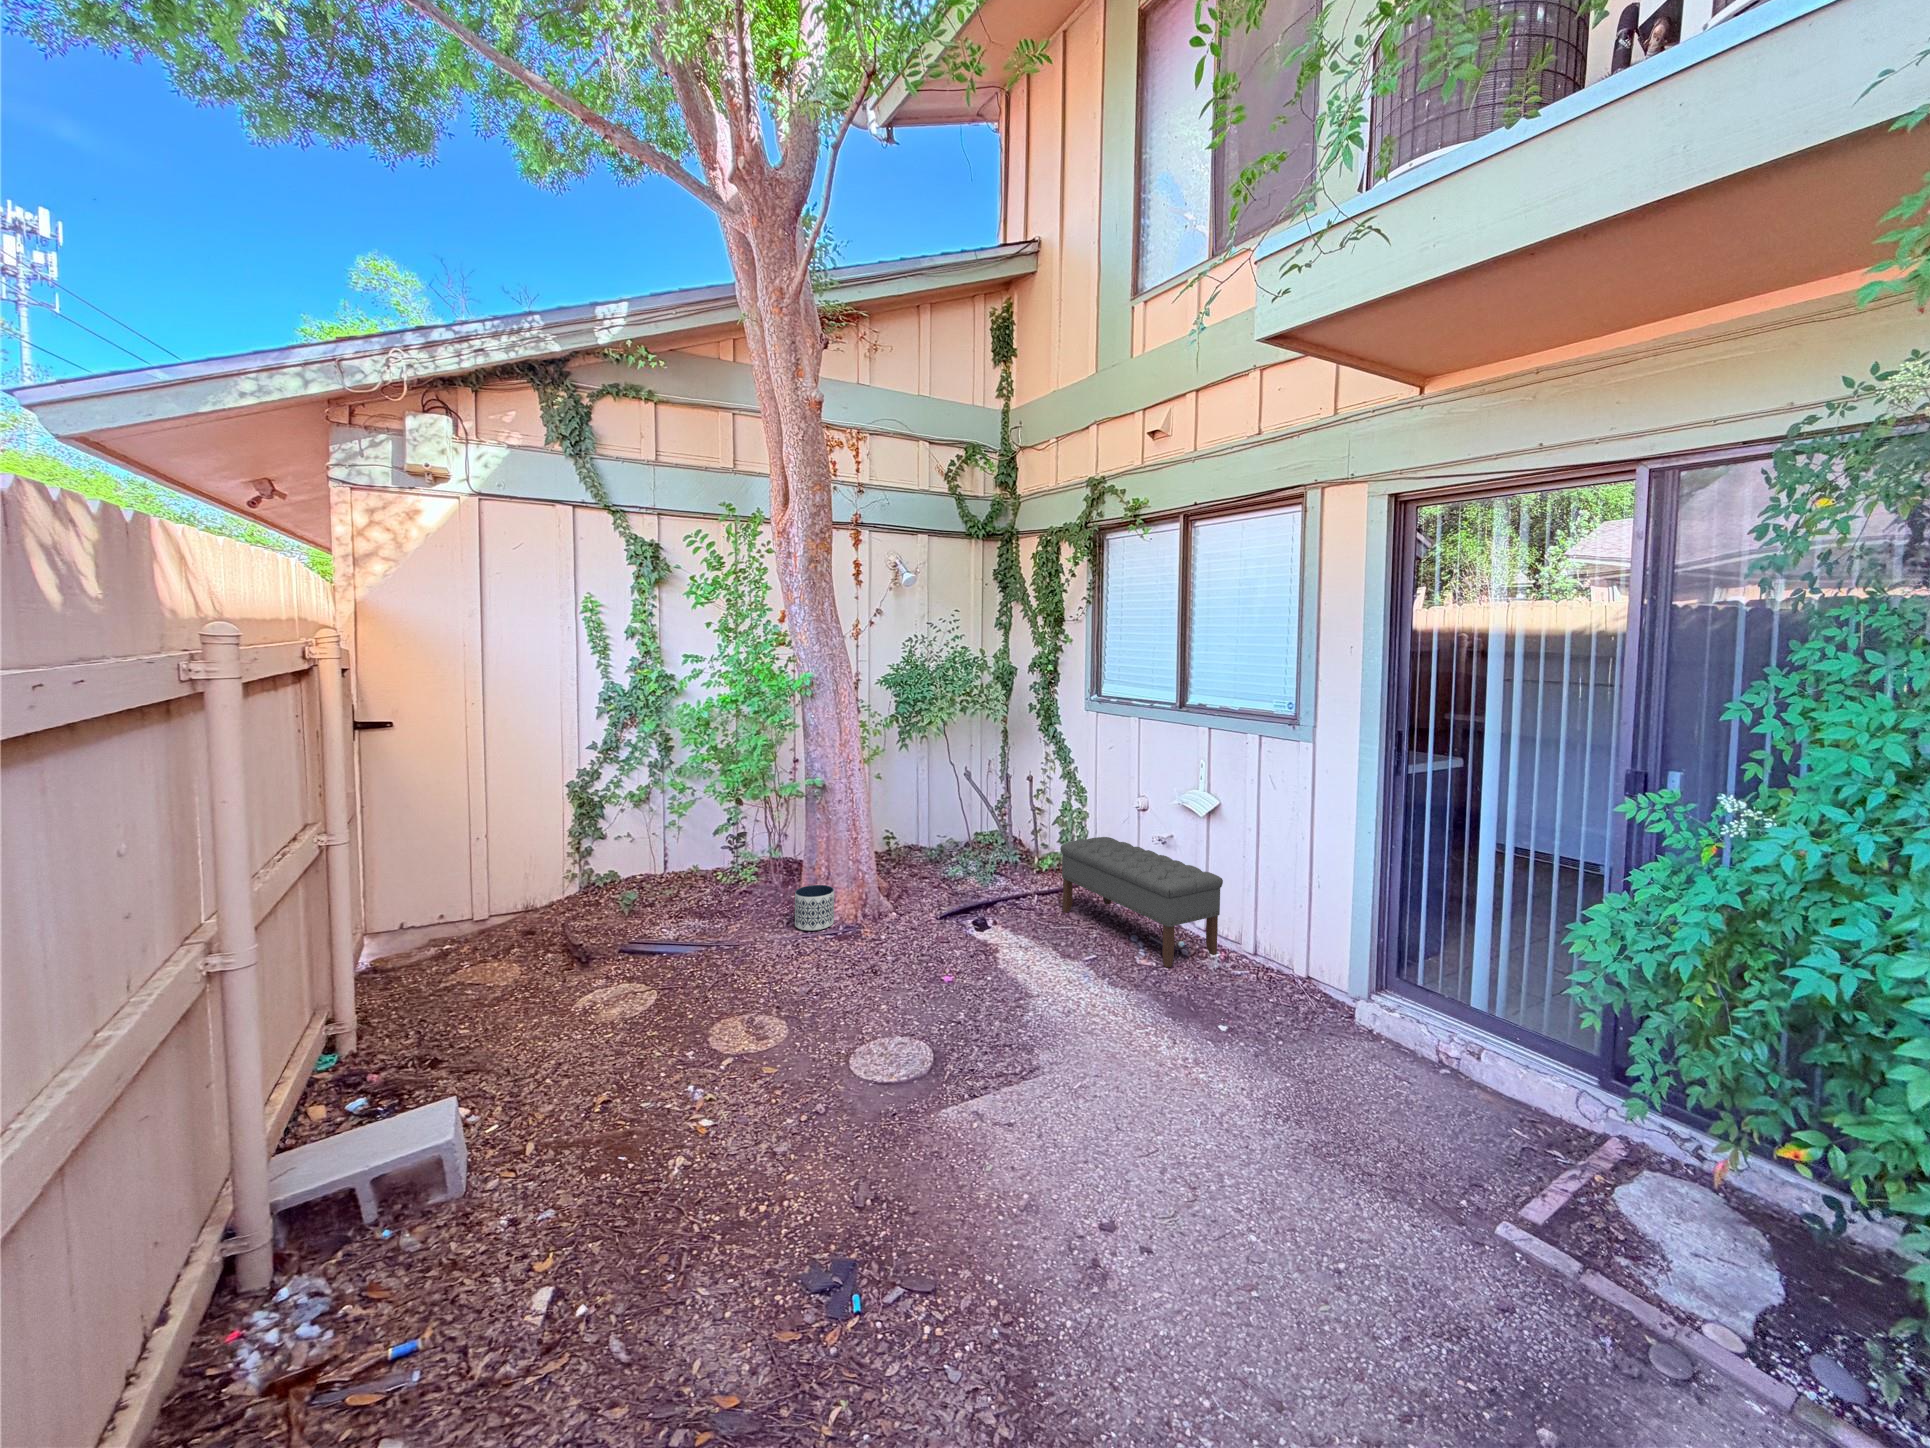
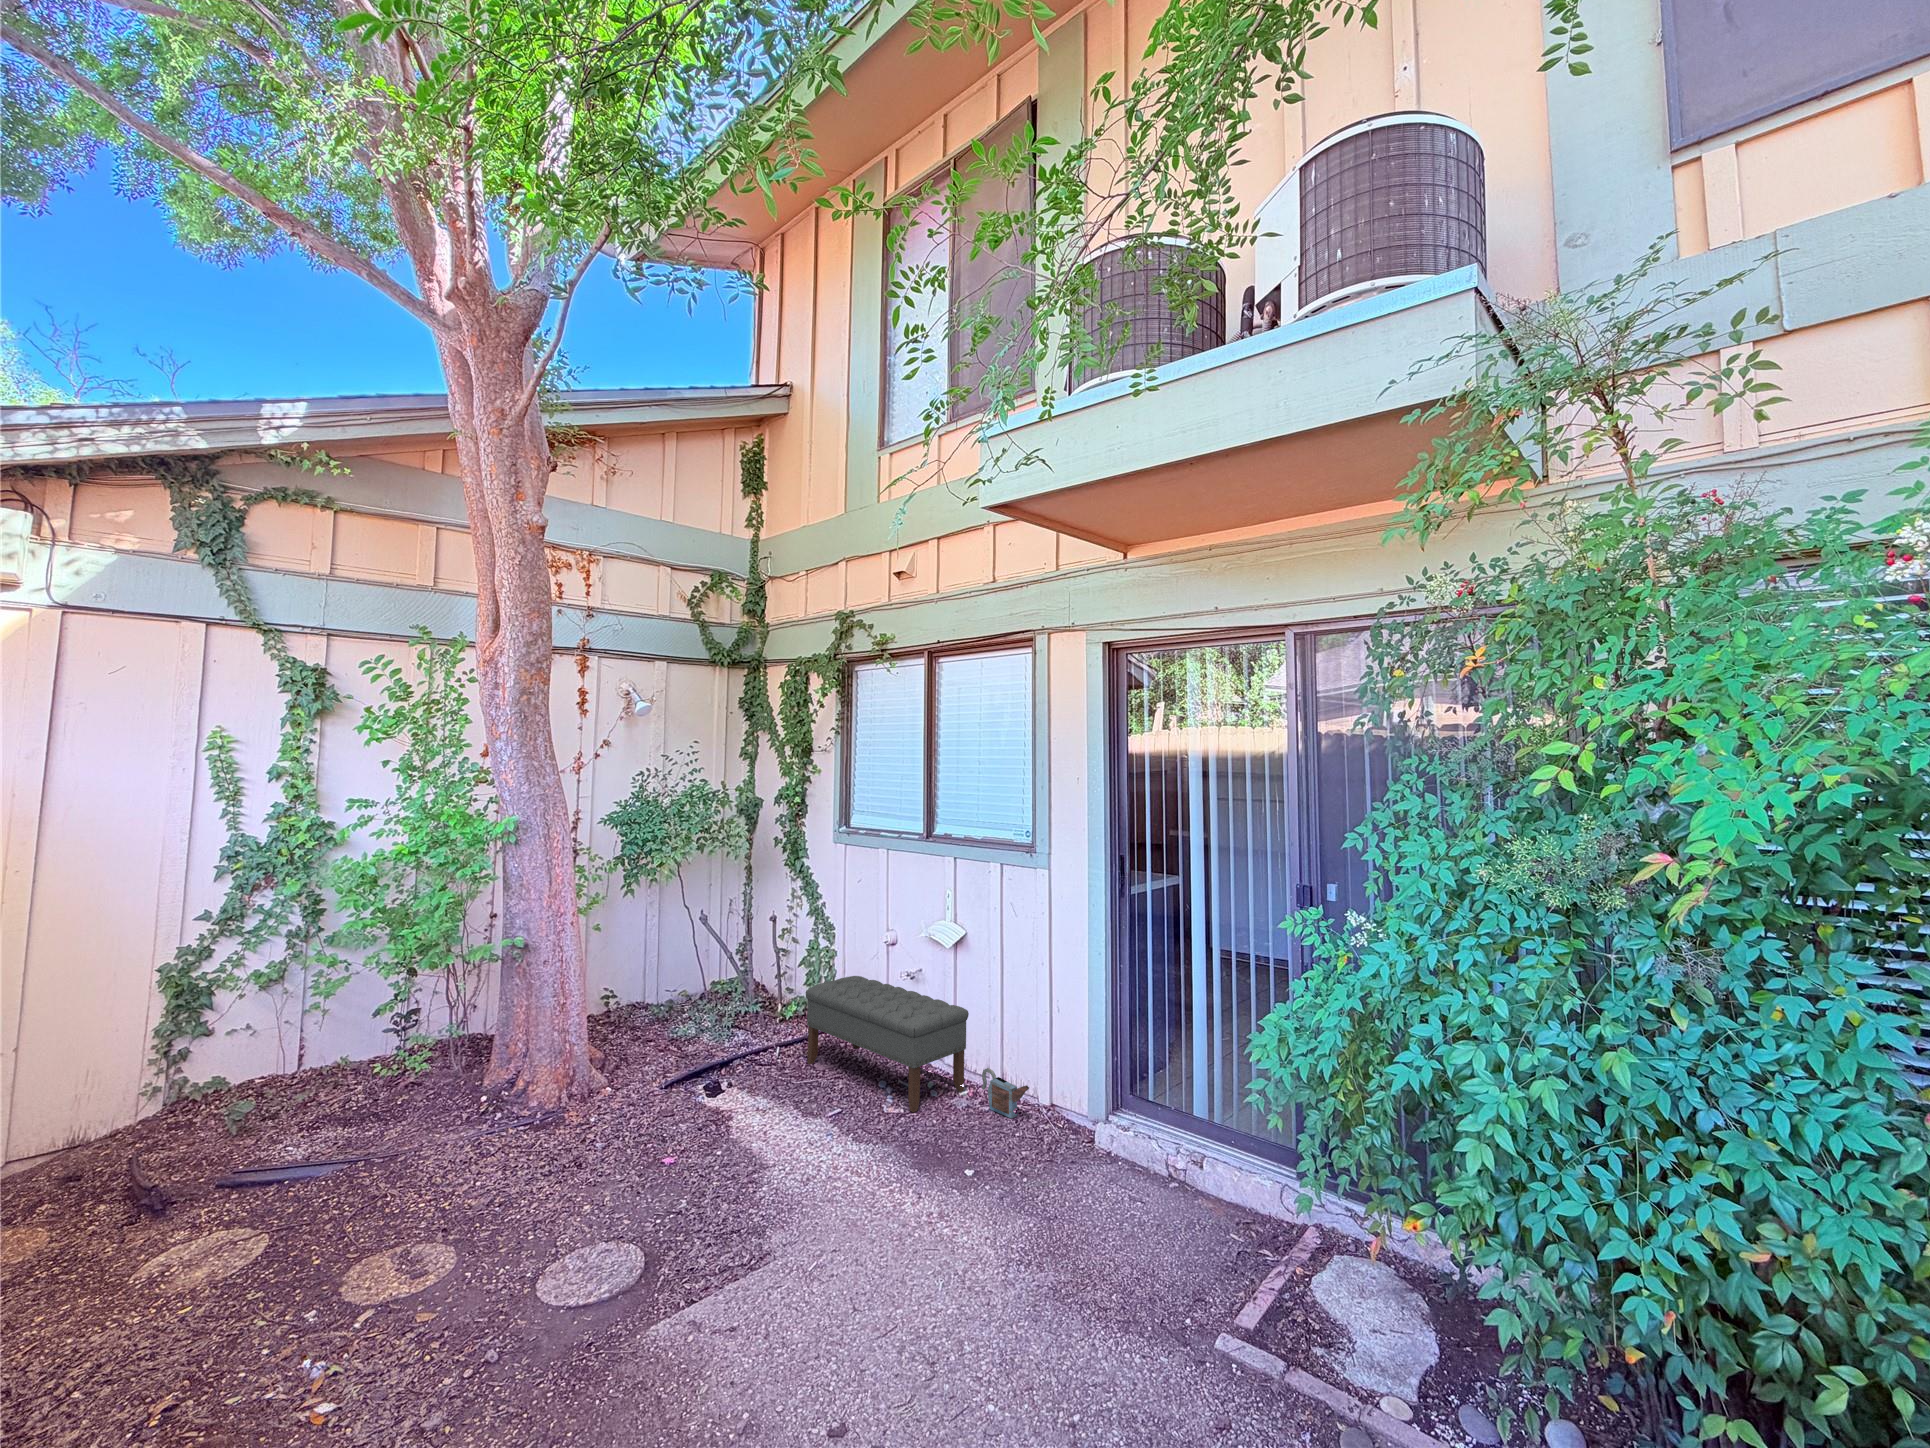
planter: present [795,885,834,931] -> none [477,1066,532,1125]
watering can: none [1236,935,1289,987] -> present [982,1068,1029,1118]

